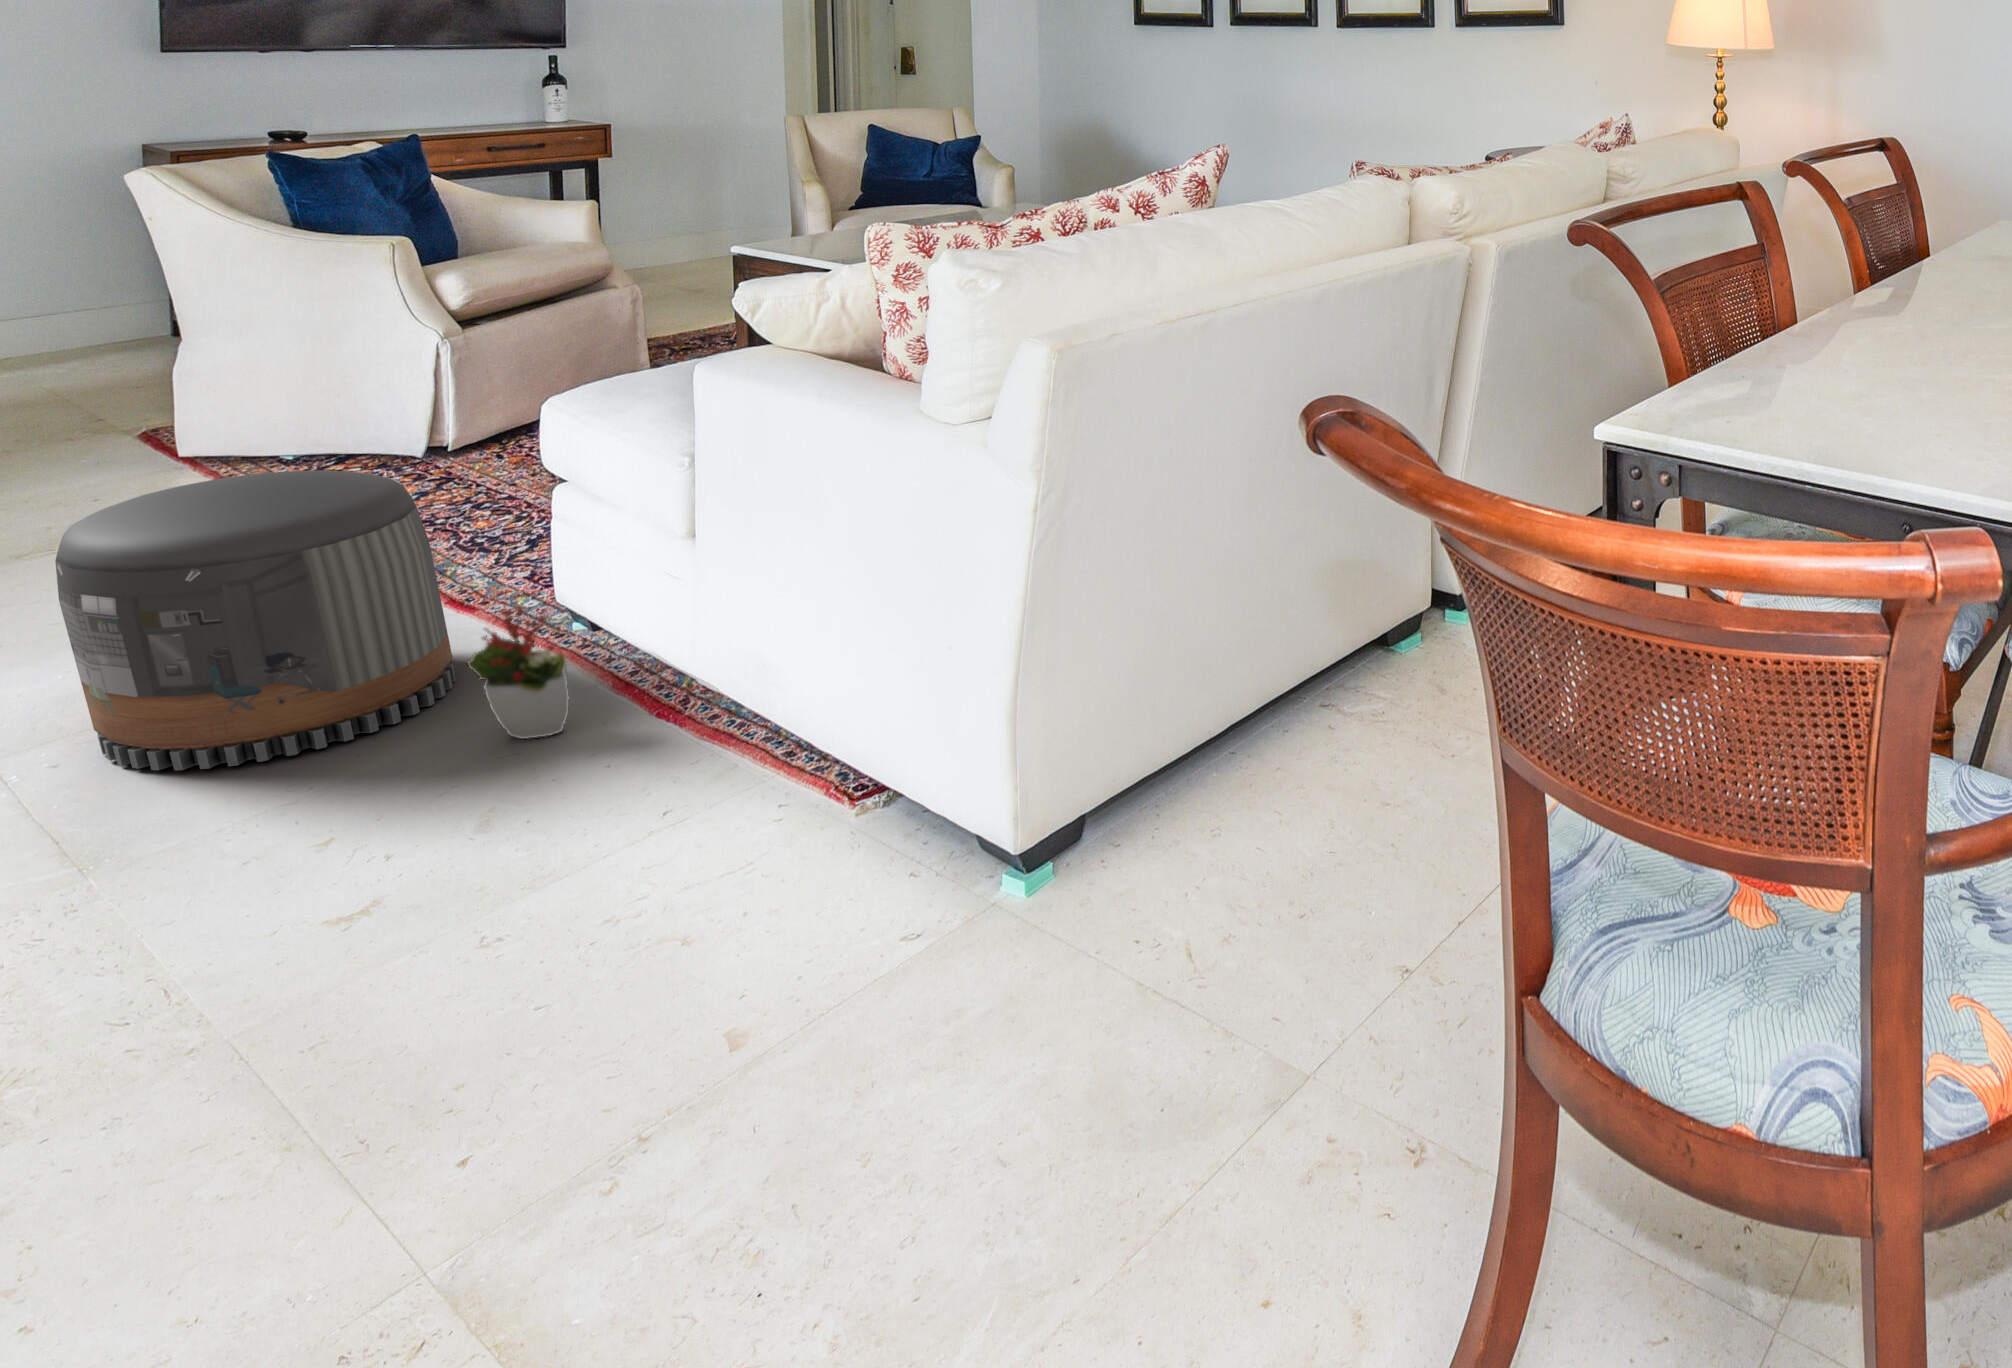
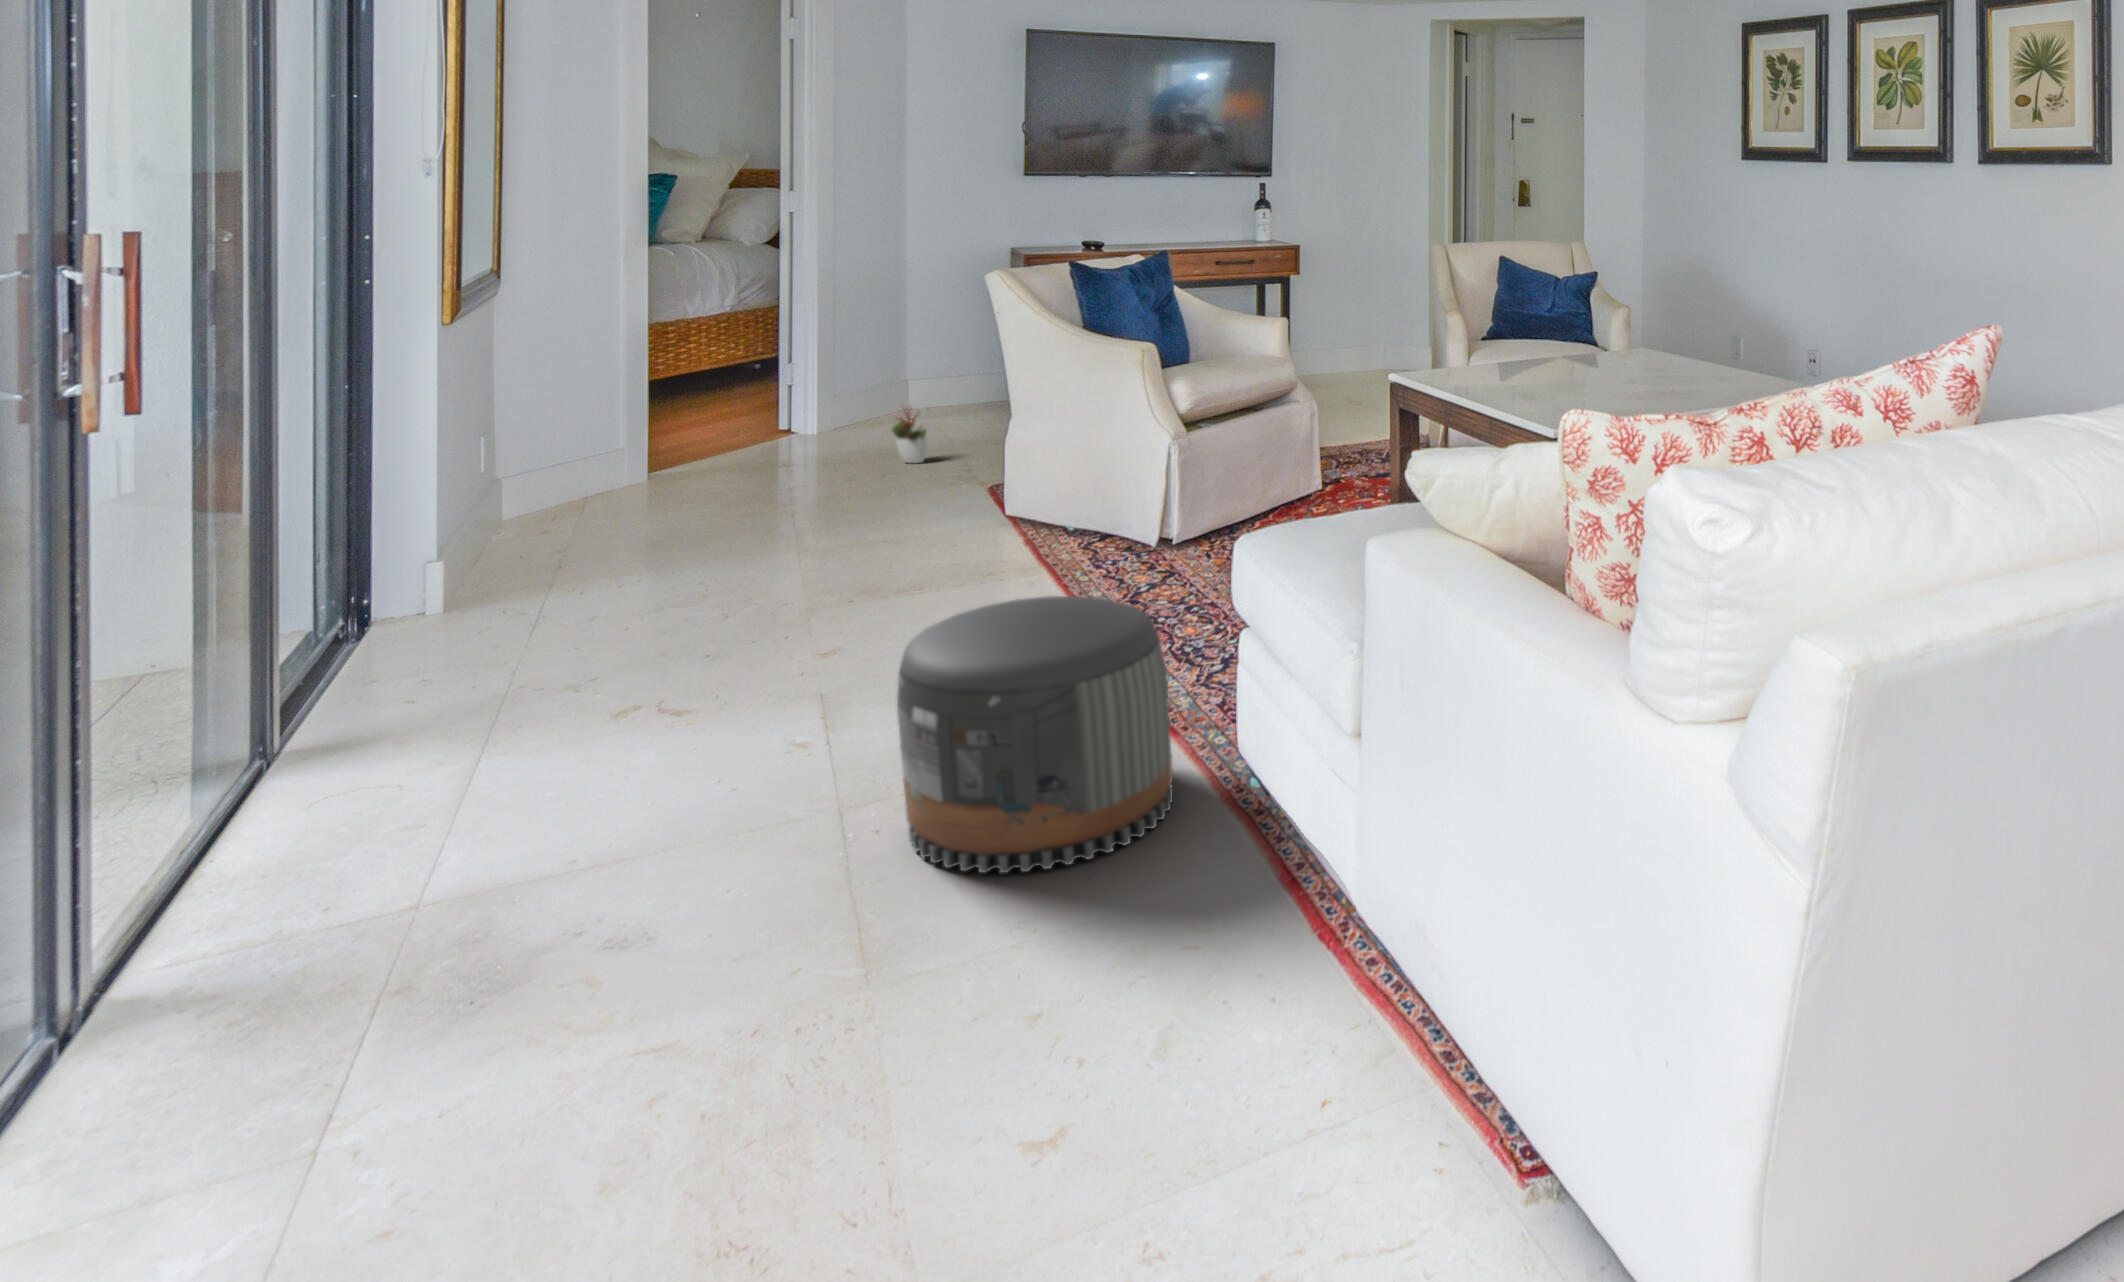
decorative plant: present [467,602,569,739] -> present [892,407,926,463]

